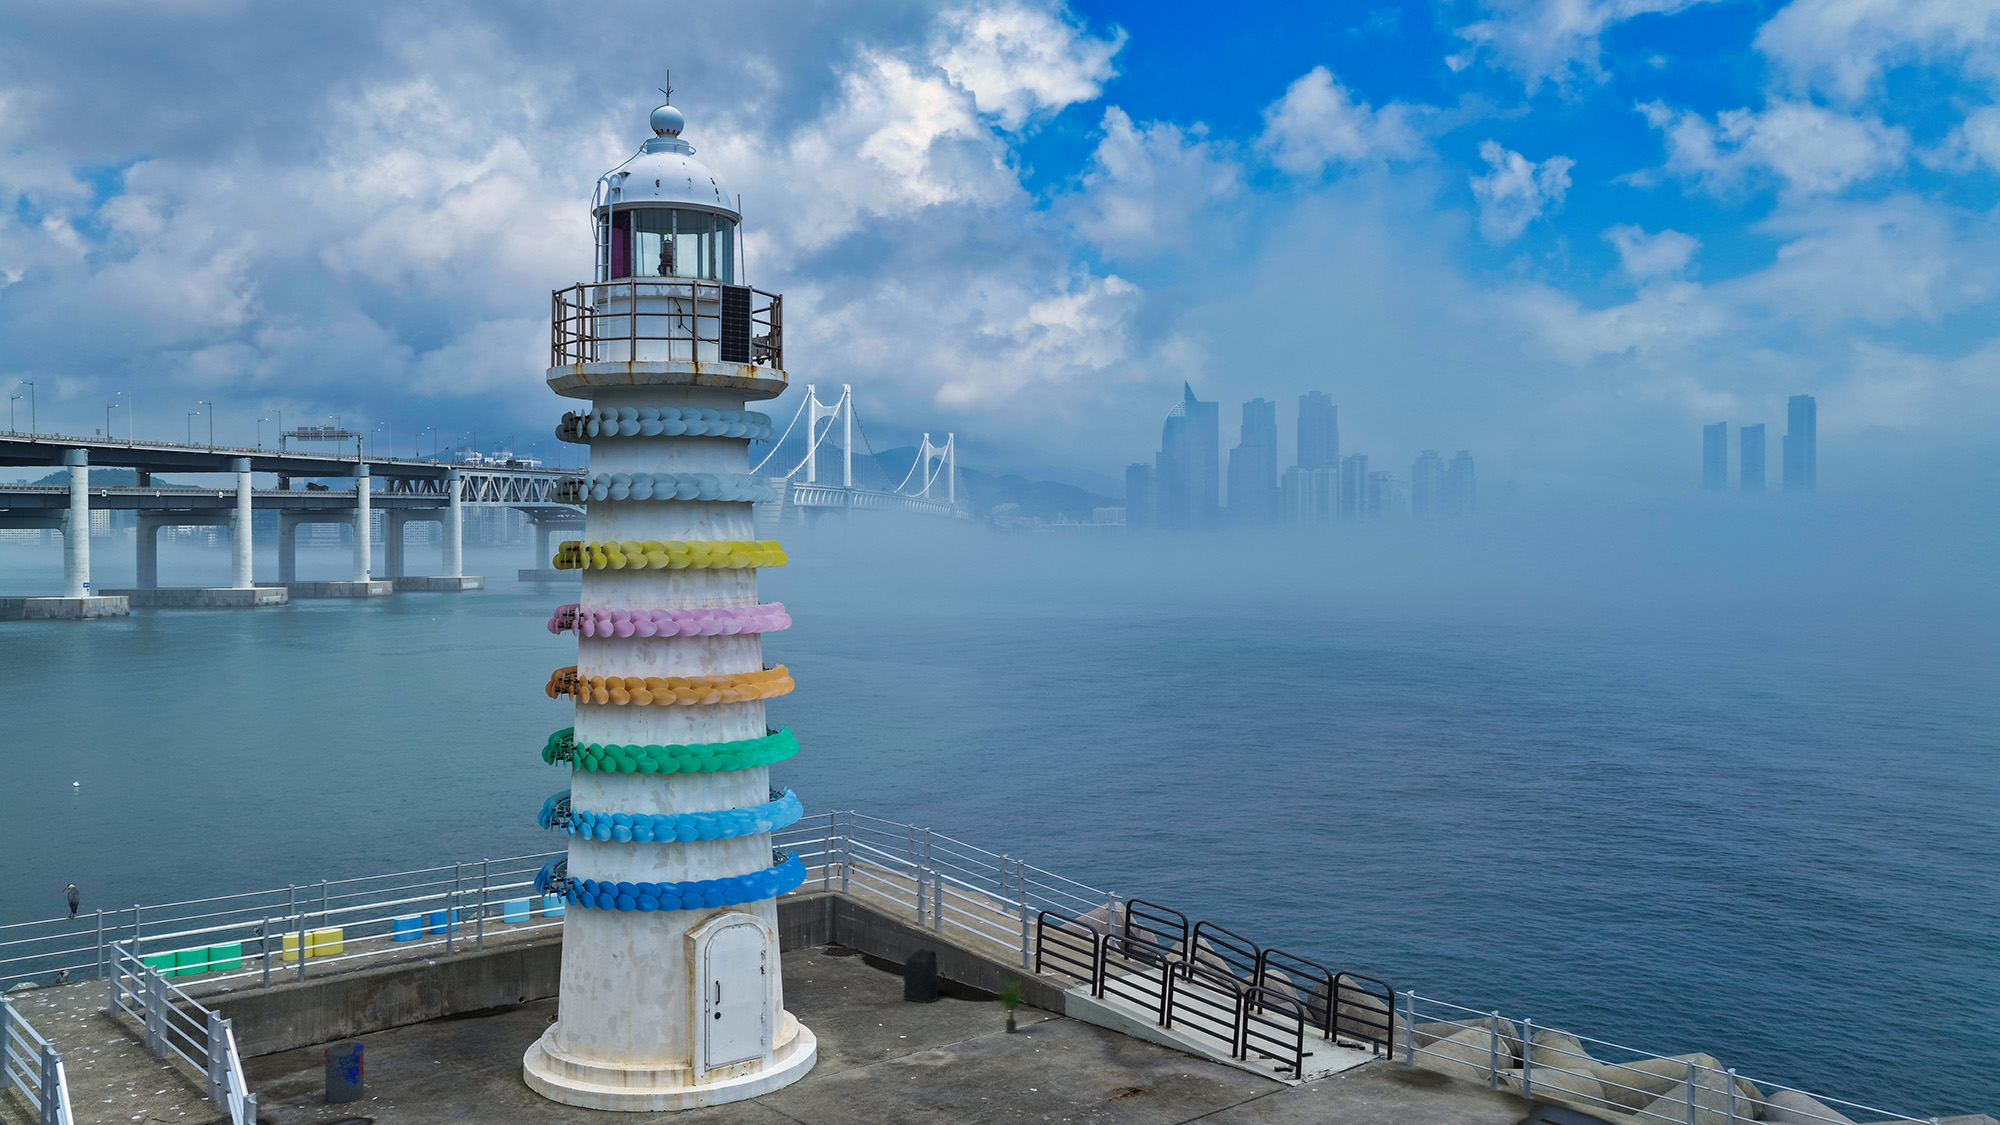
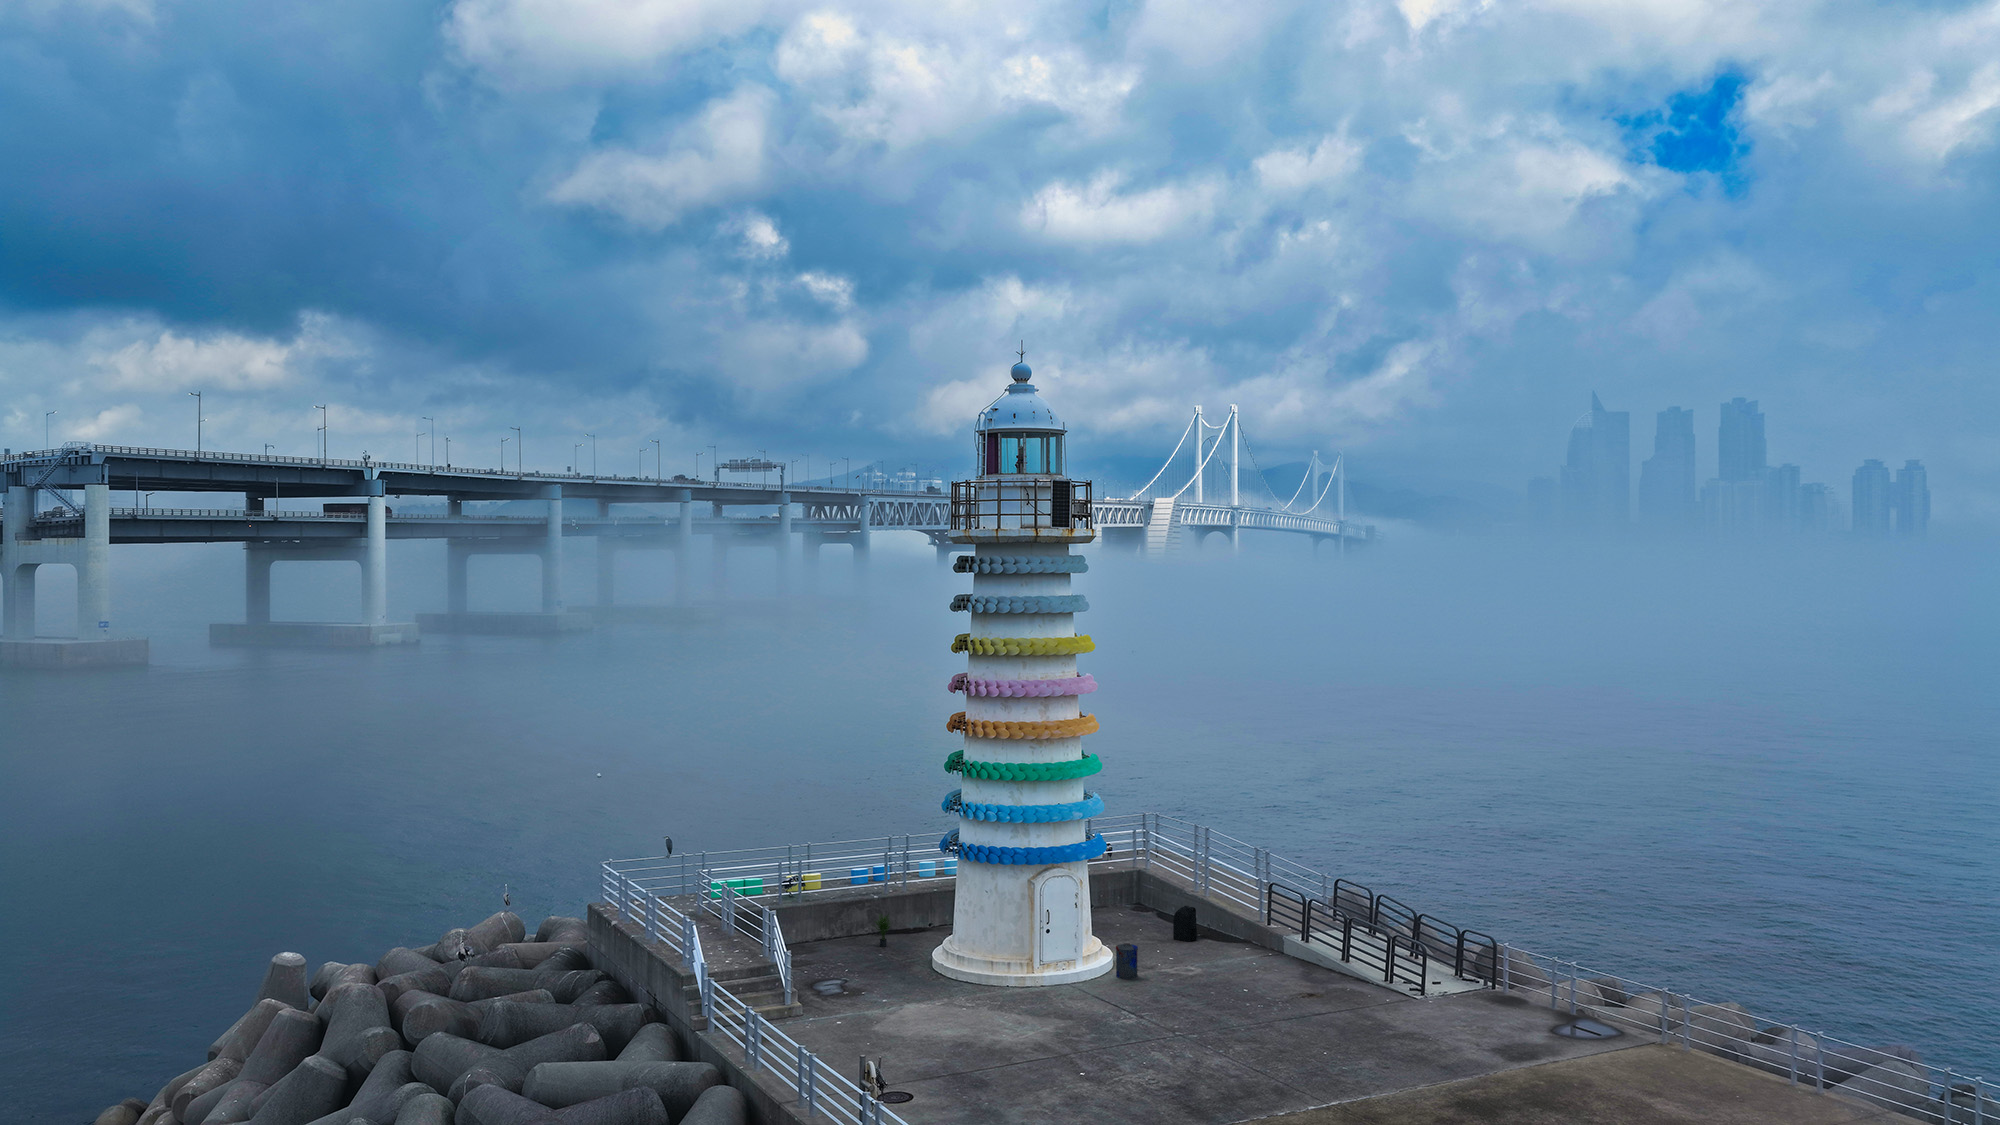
potted plant: present [1000,985,1022,1033] -> present [876,916,890,947]
trash can: present [324,1042,364,1103] -> present [1116,943,1138,979]

